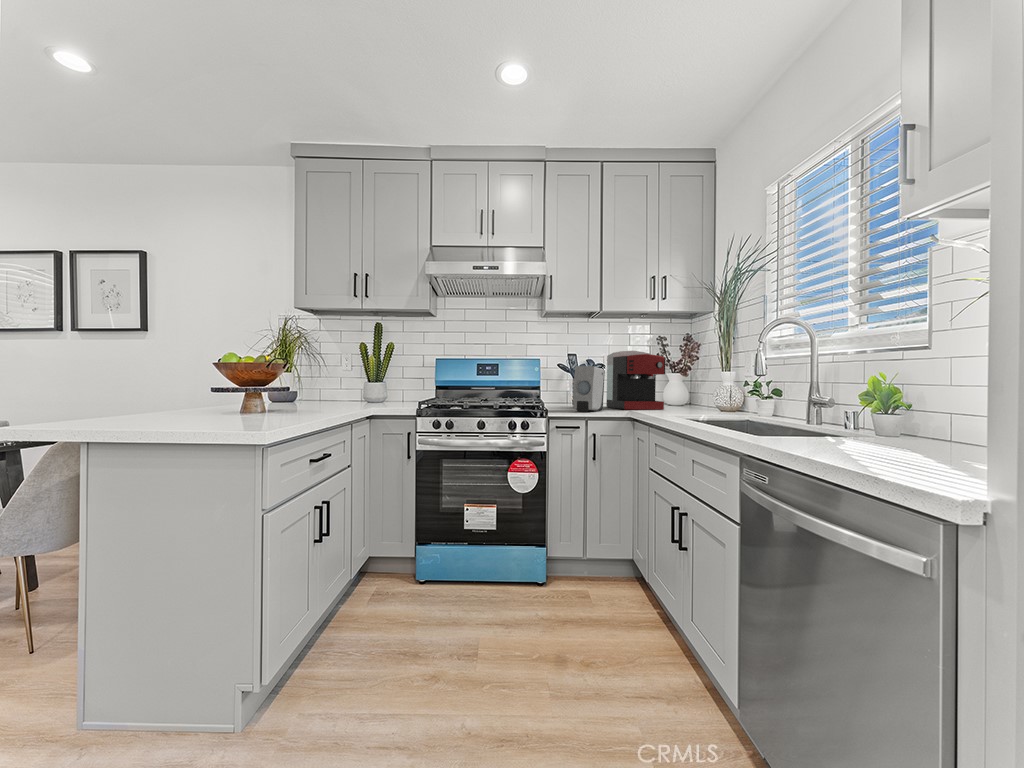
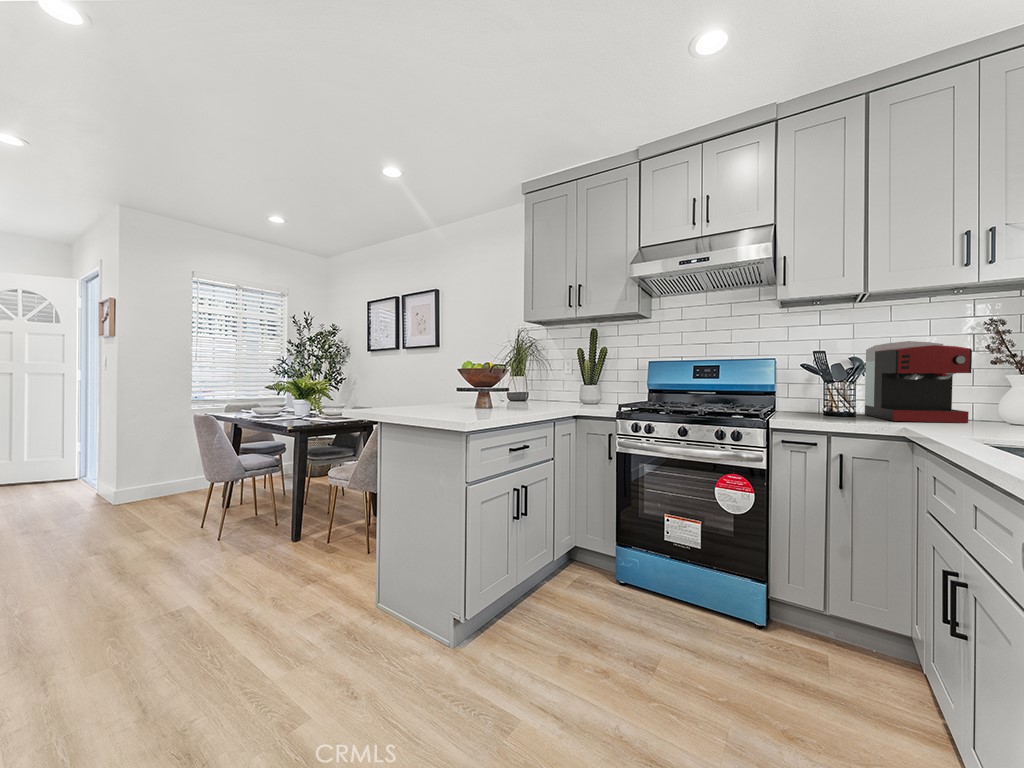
soap dispenser: present [573,366,605,412] -> none [807,365,859,423]

